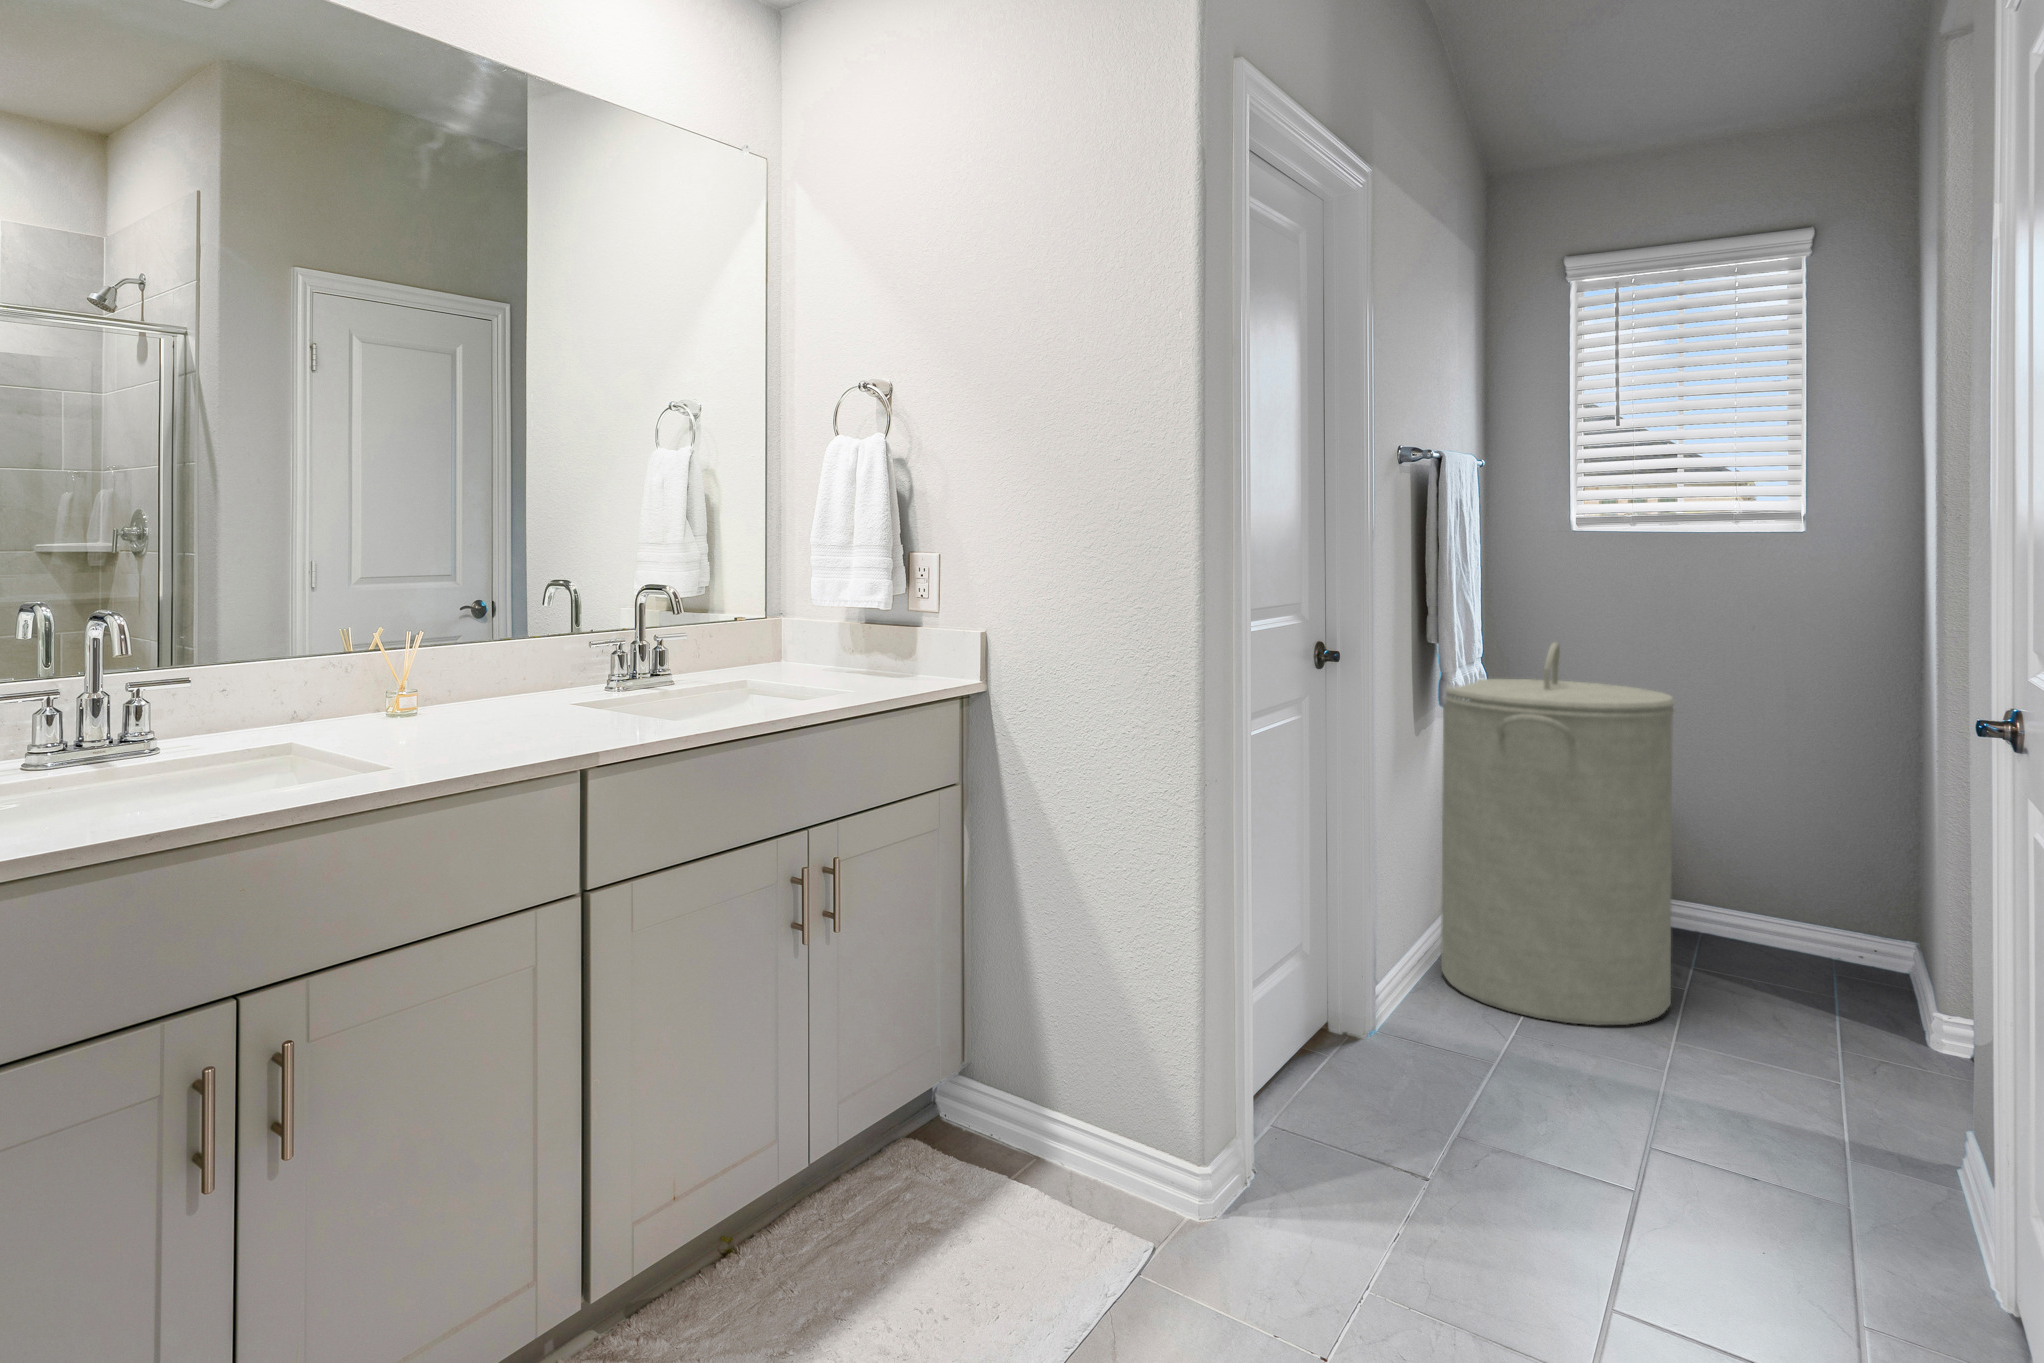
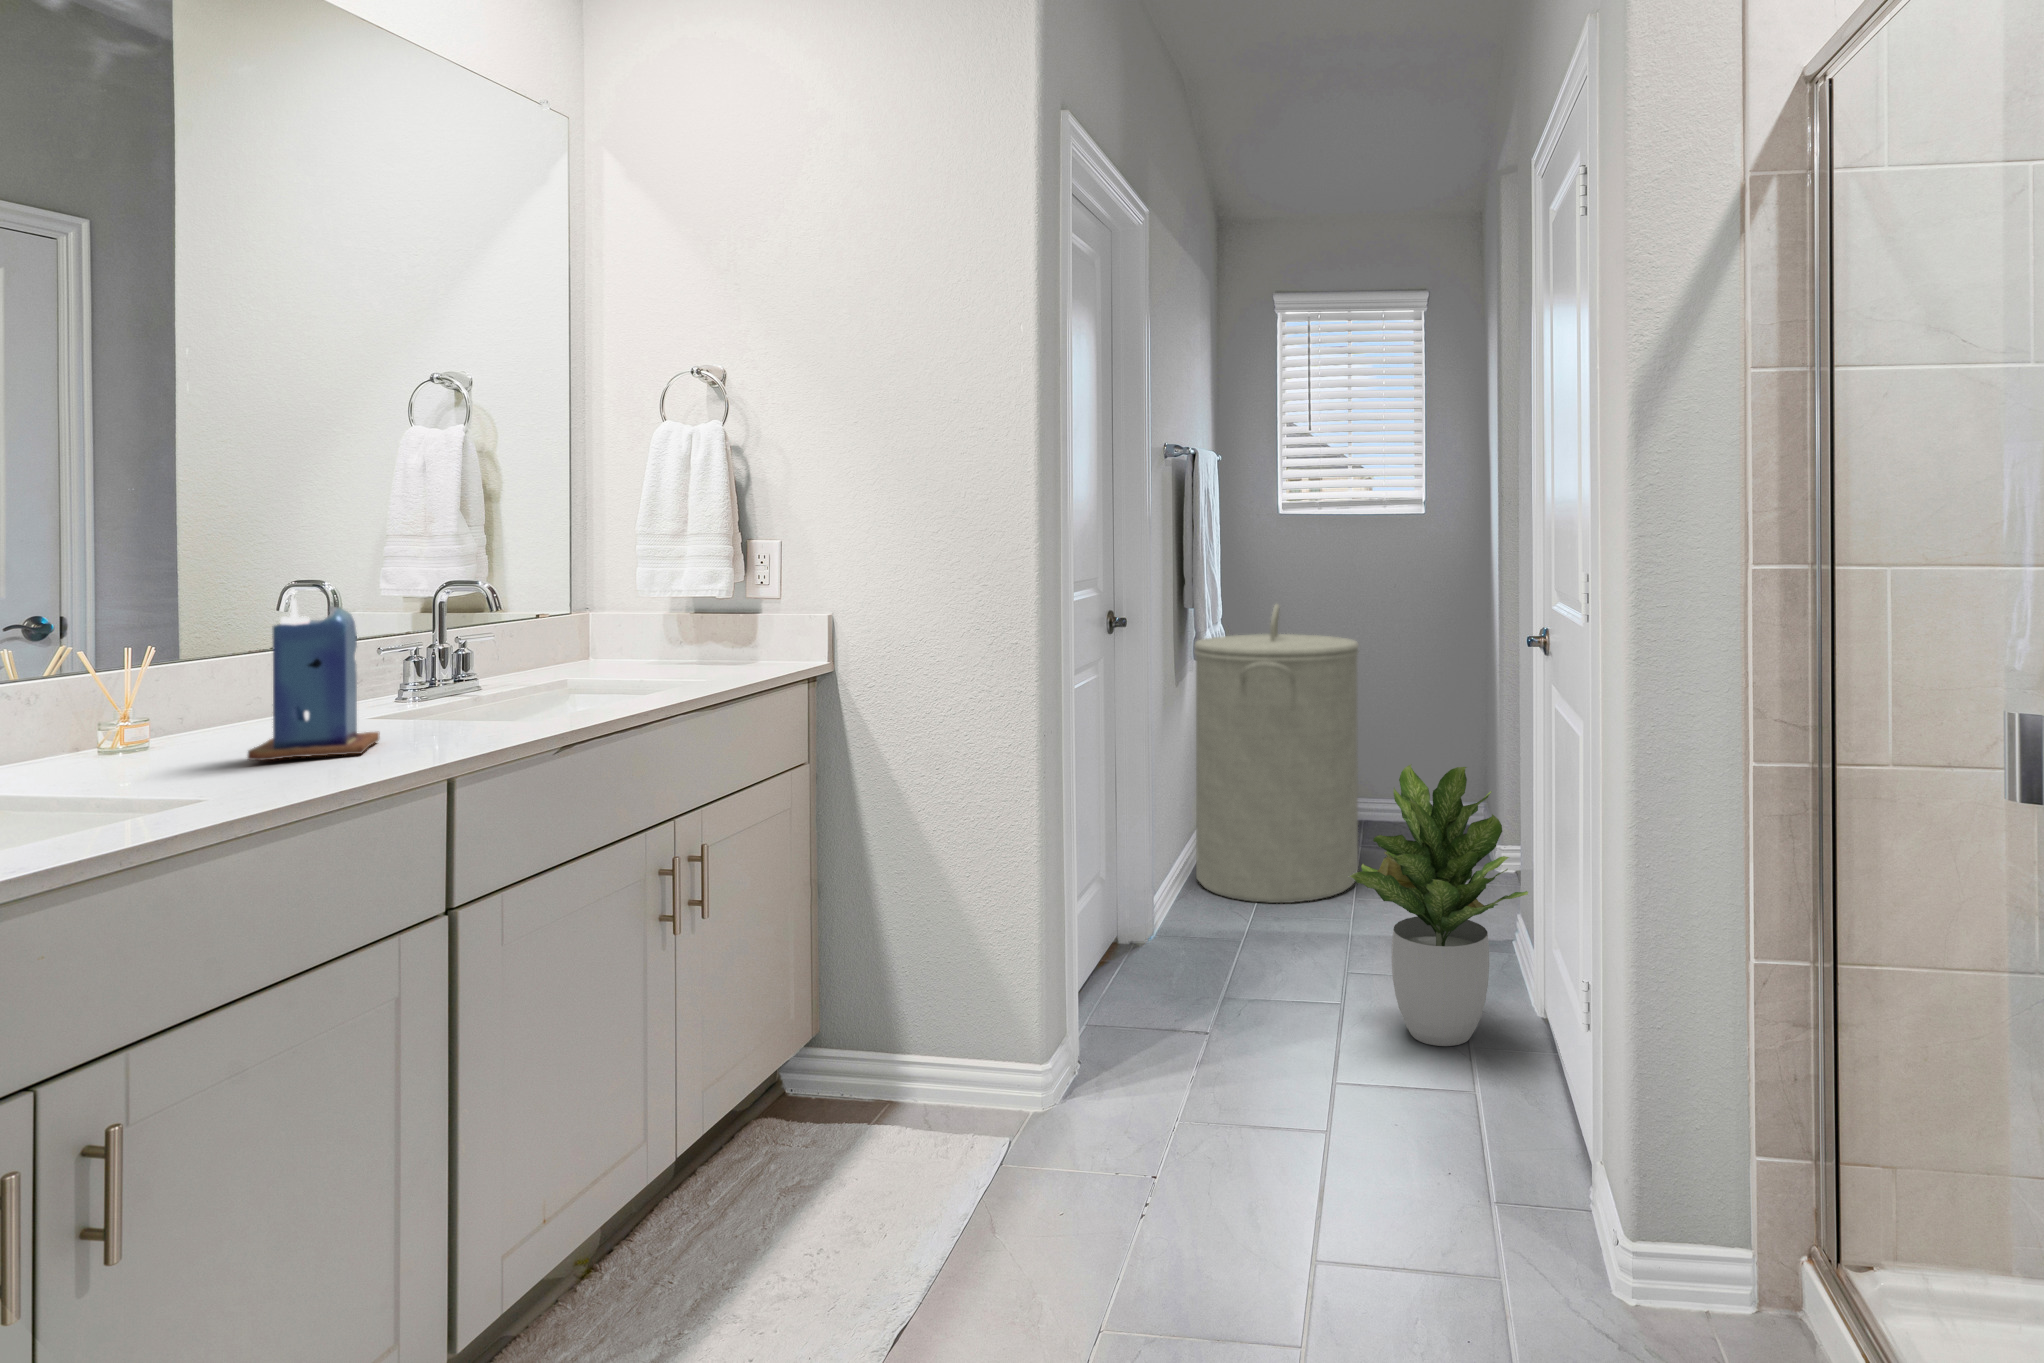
candle: none [461,596,564,738] -> present [248,598,380,761]
potted plant: none [1614,869,1912,1269] -> present [1348,764,1528,1046]

